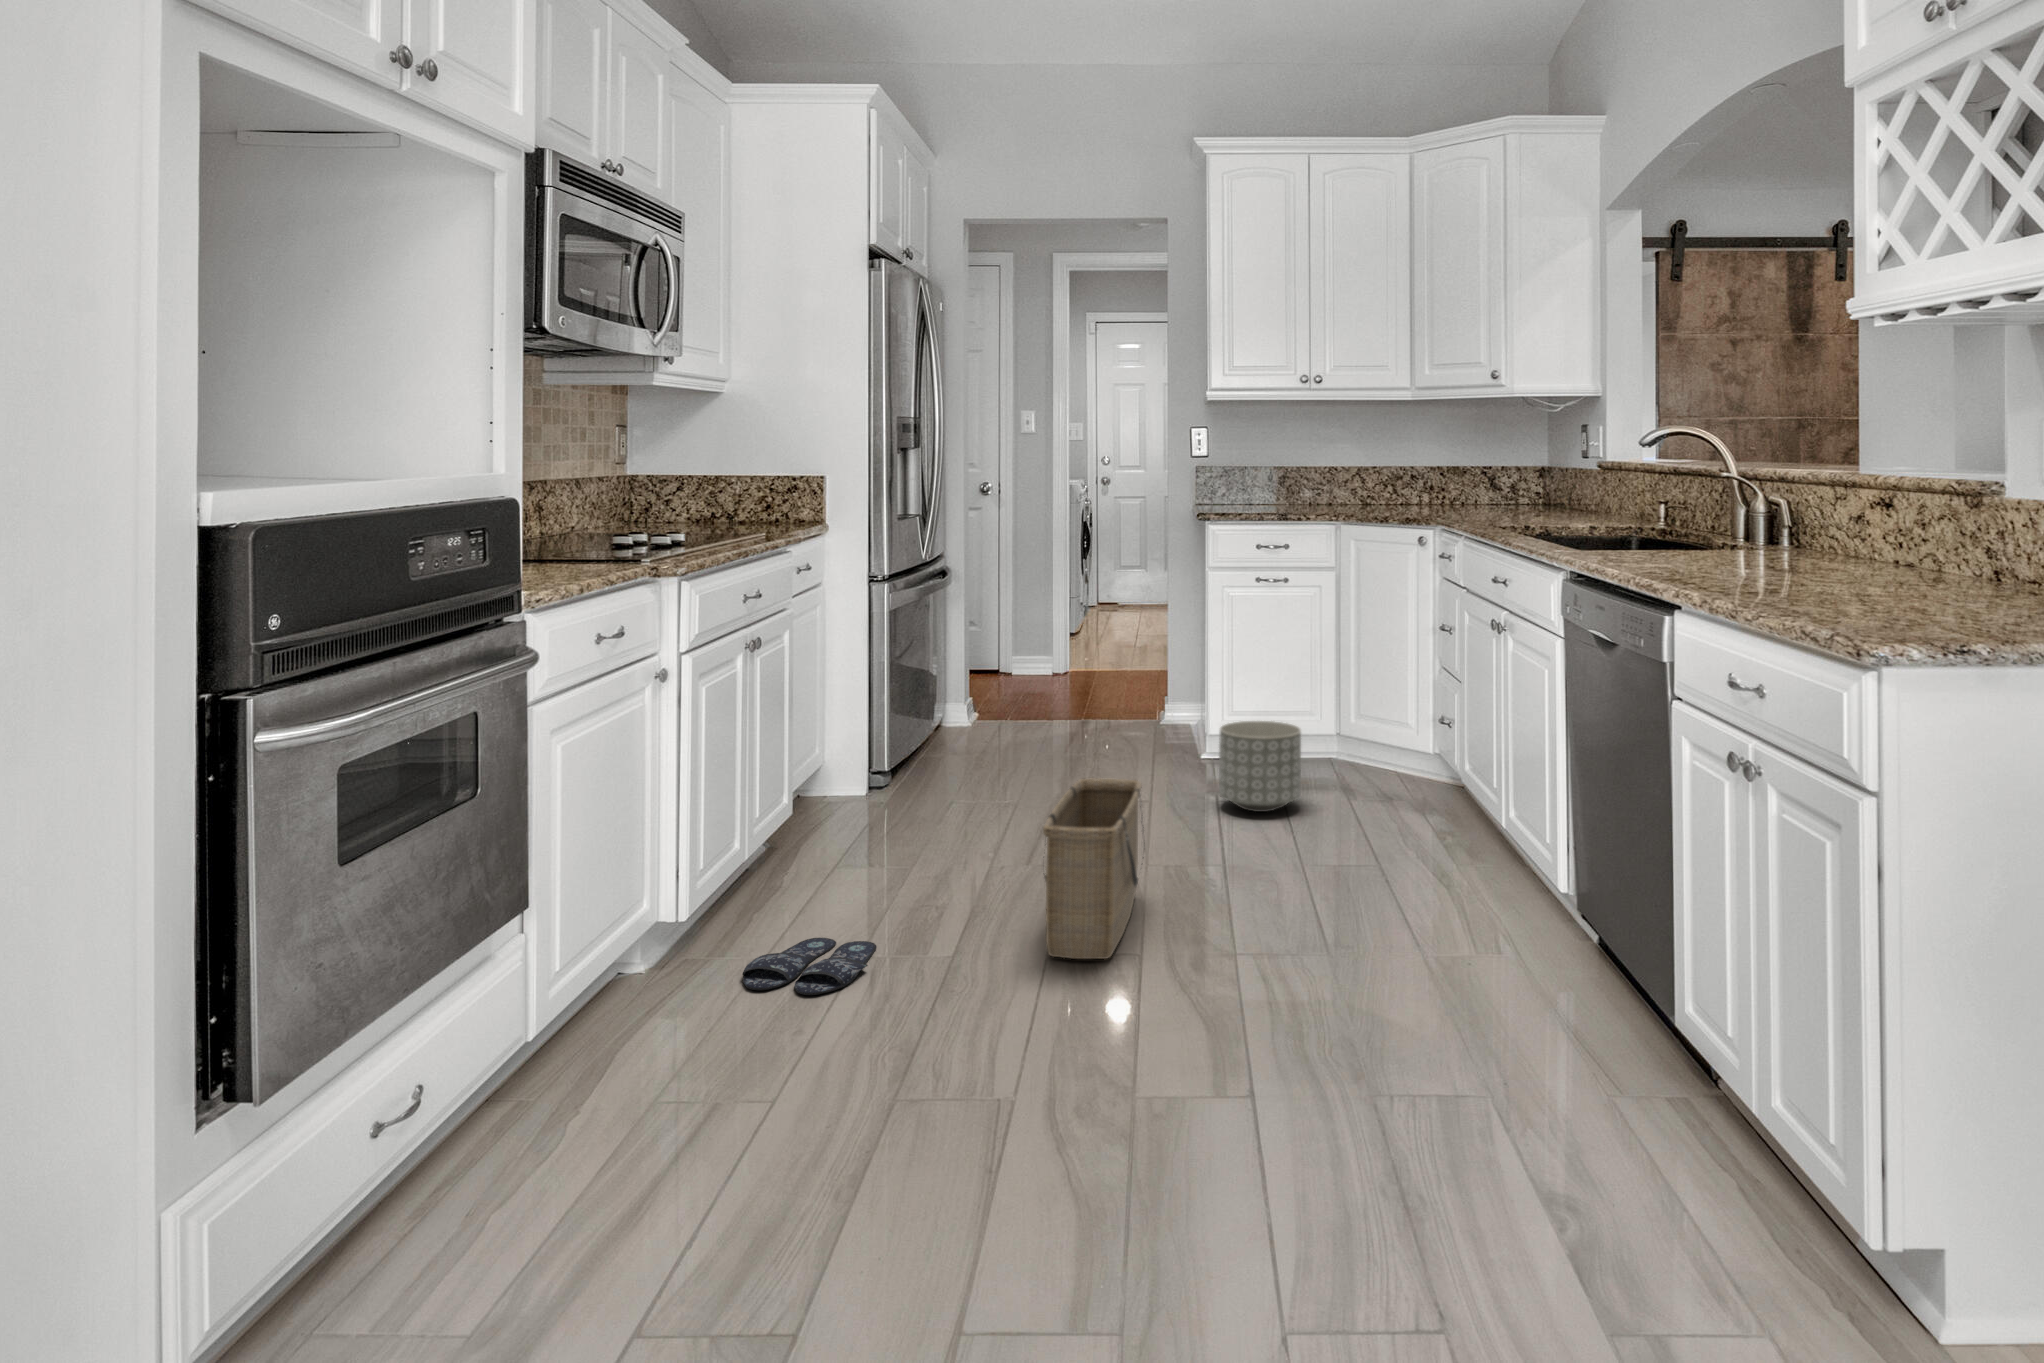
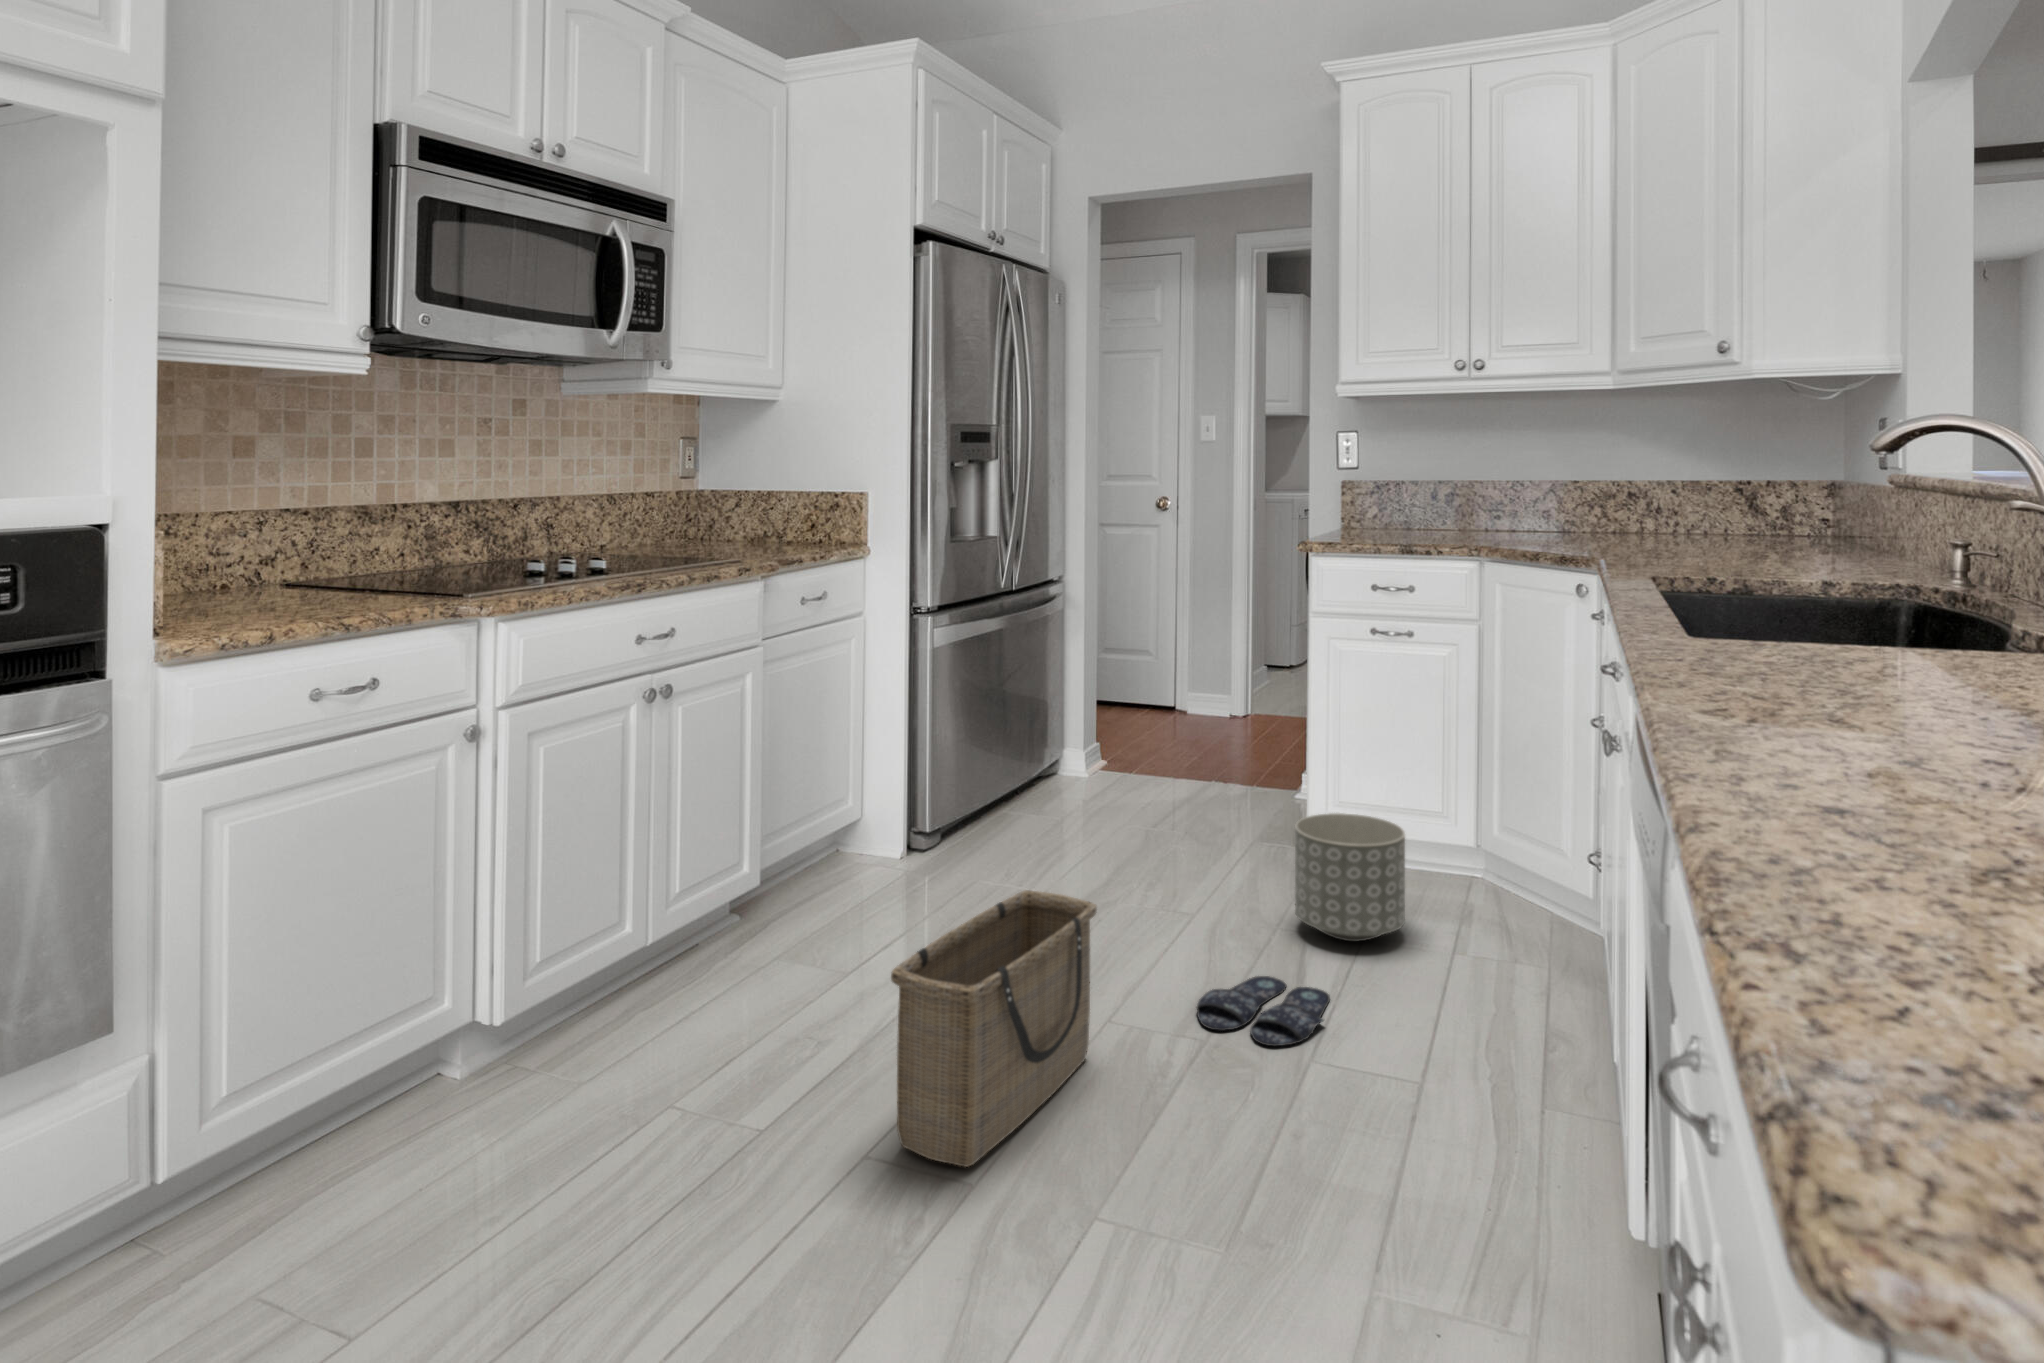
slippers: present [742,938,876,995] -> present [1197,976,1330,1046]

